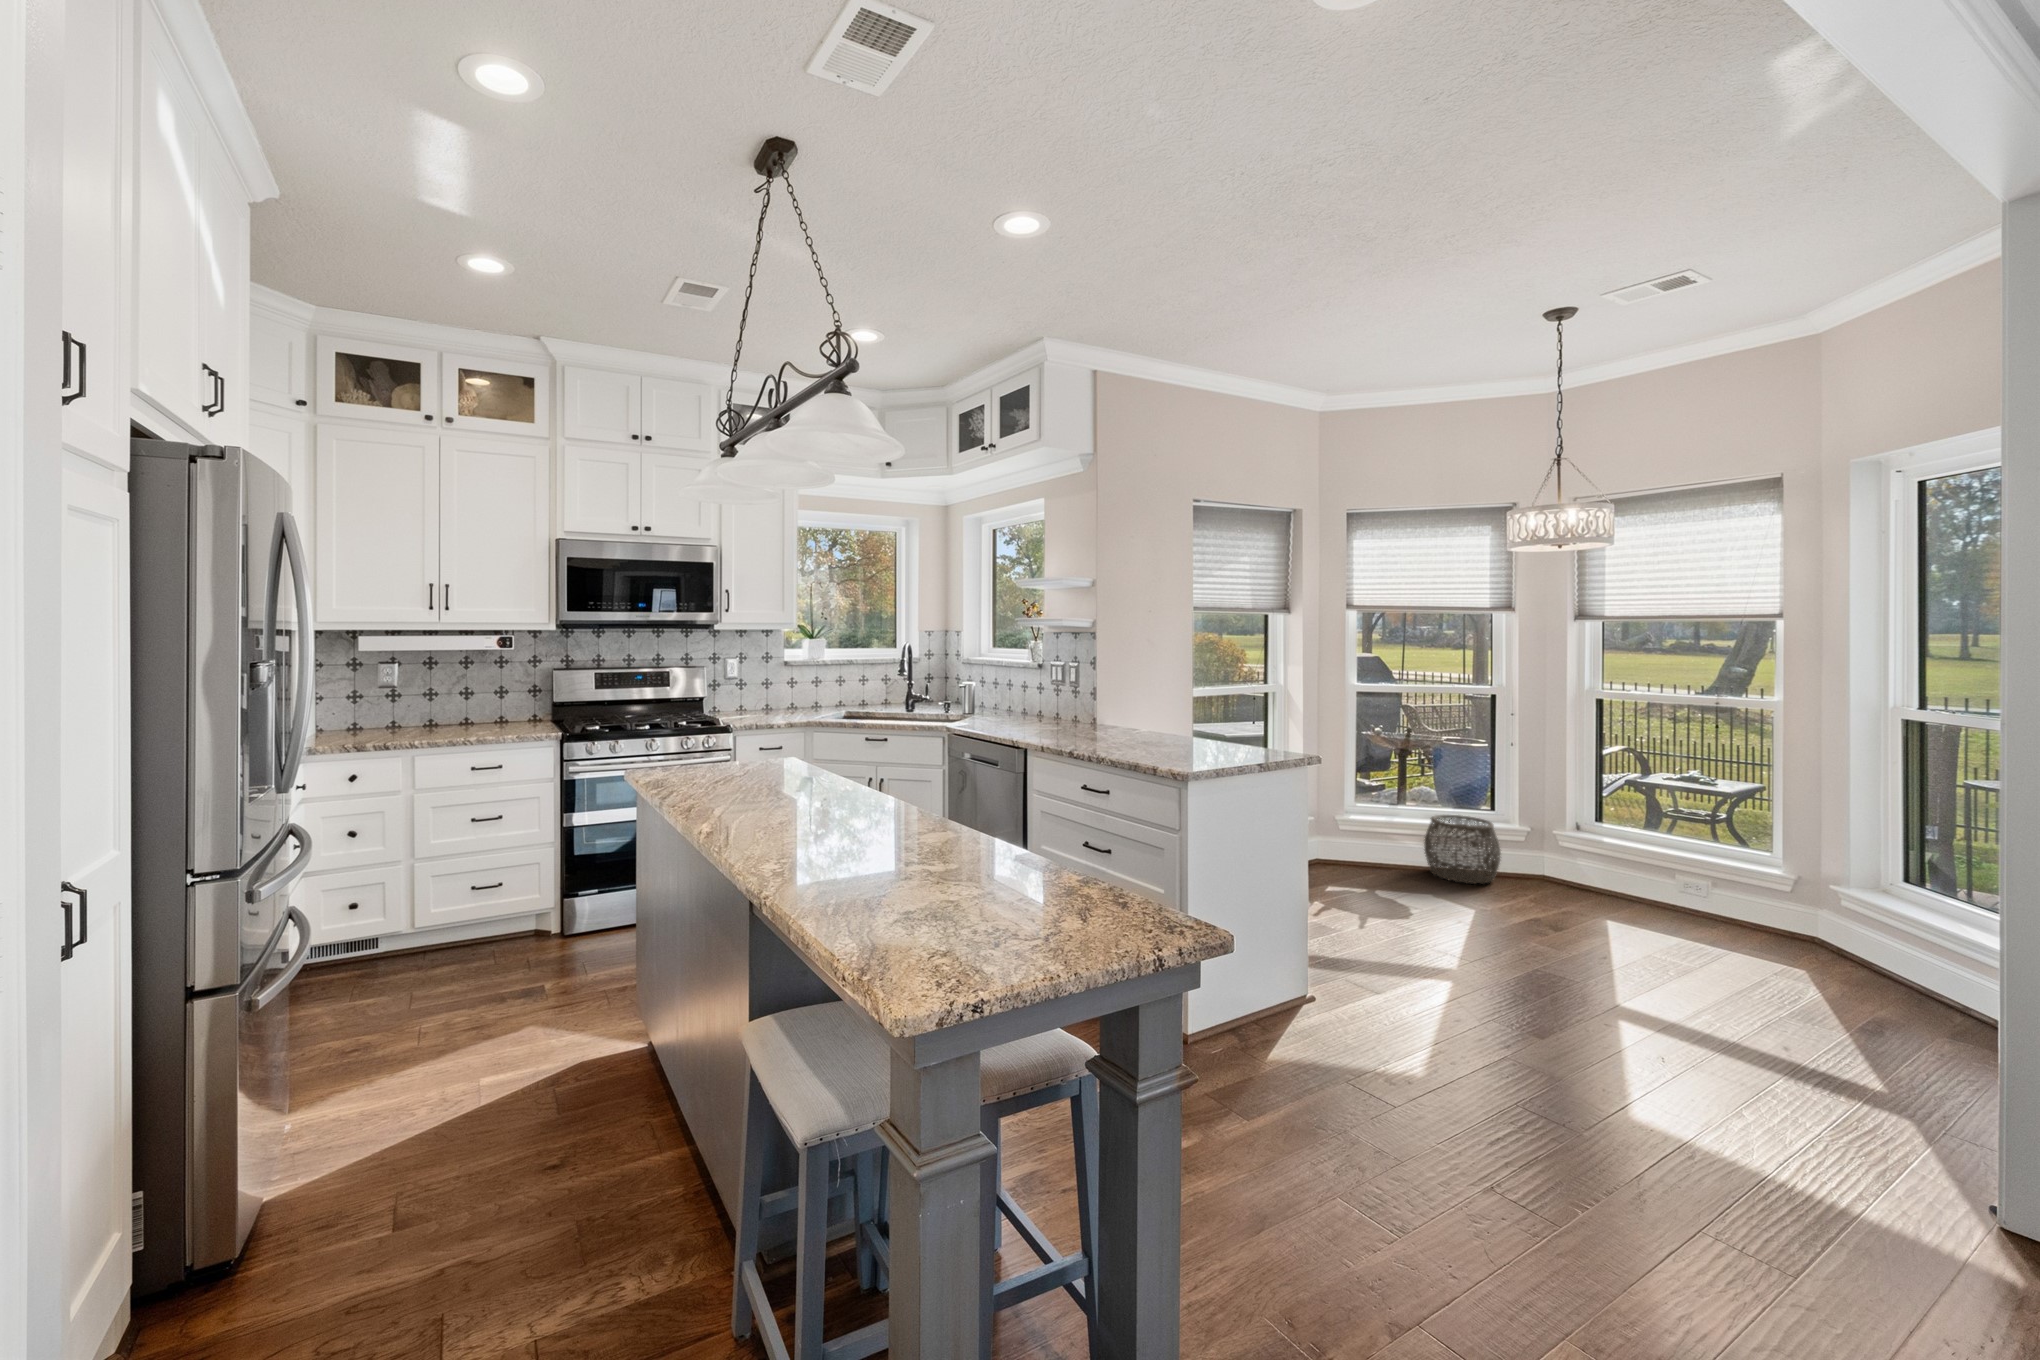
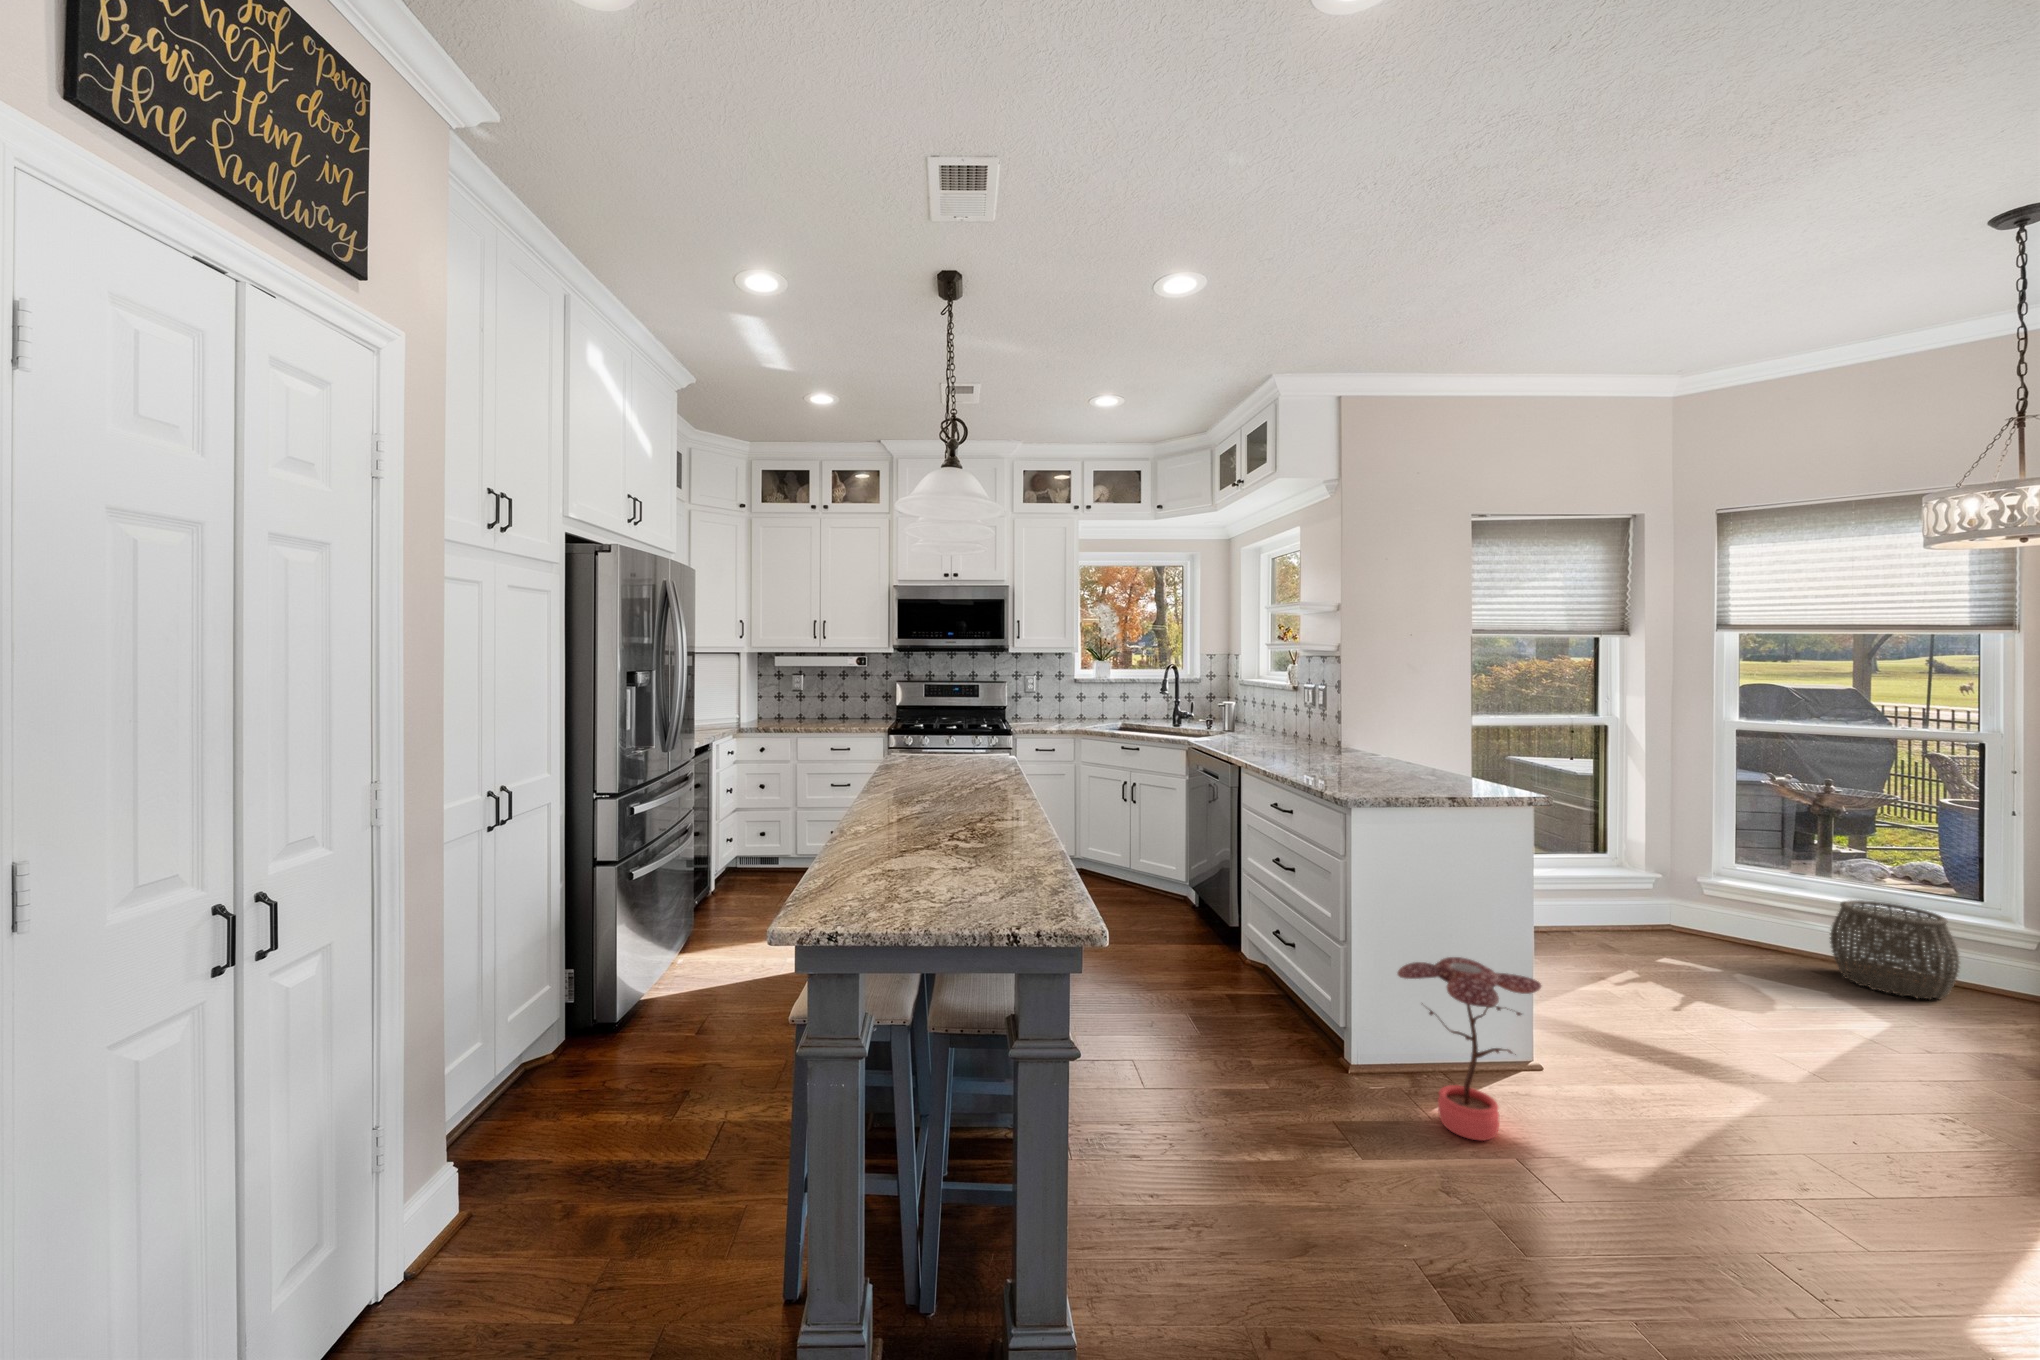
potted plant: none [1347,929,1469,1117] -> present [1398,957,1541,1141]

